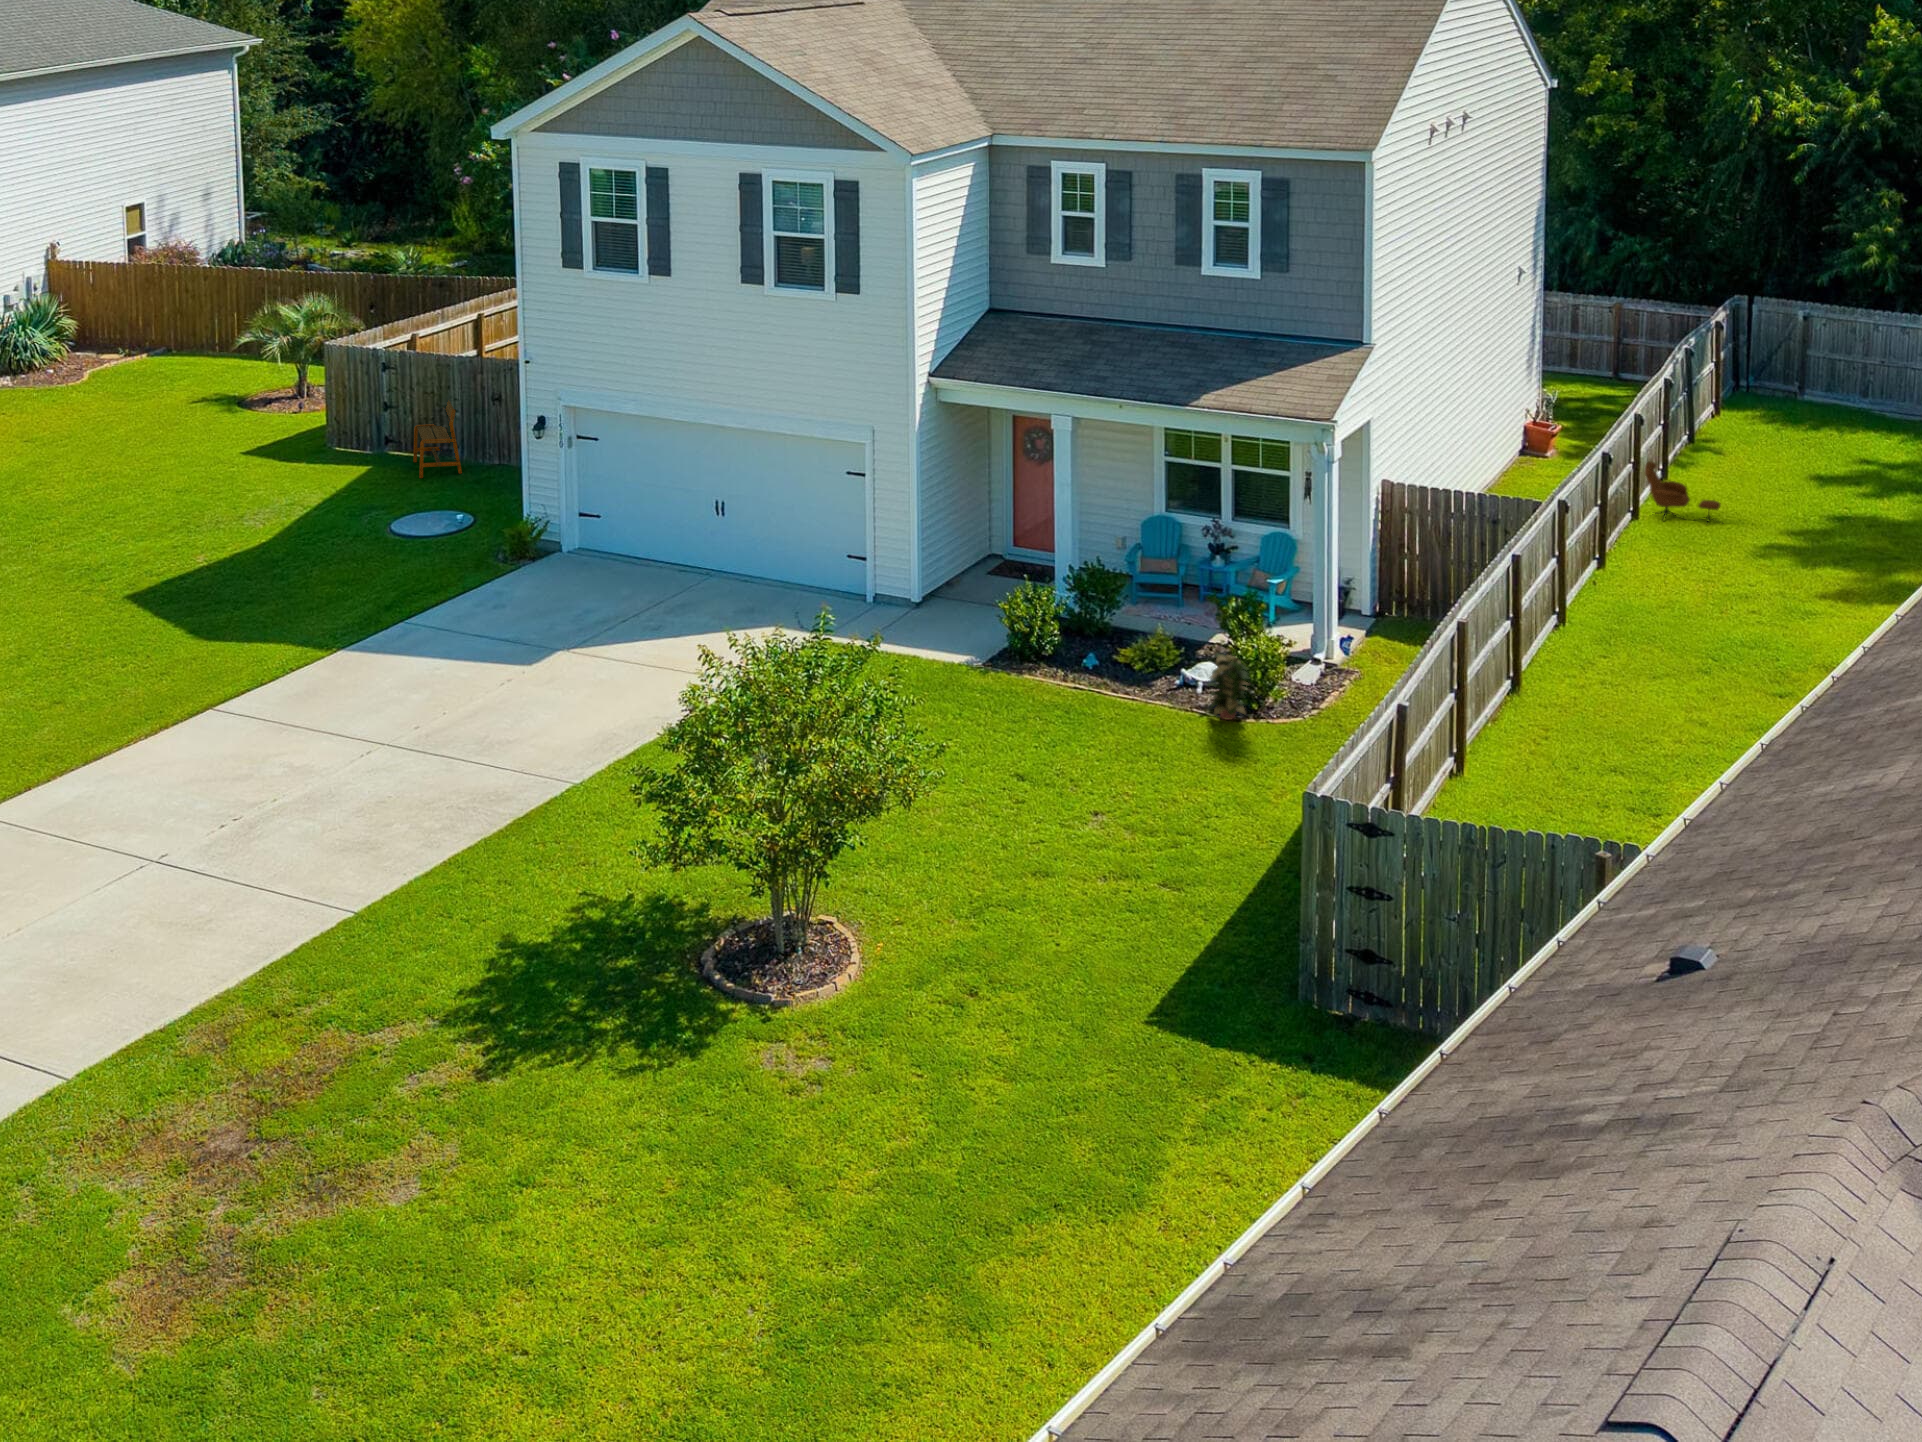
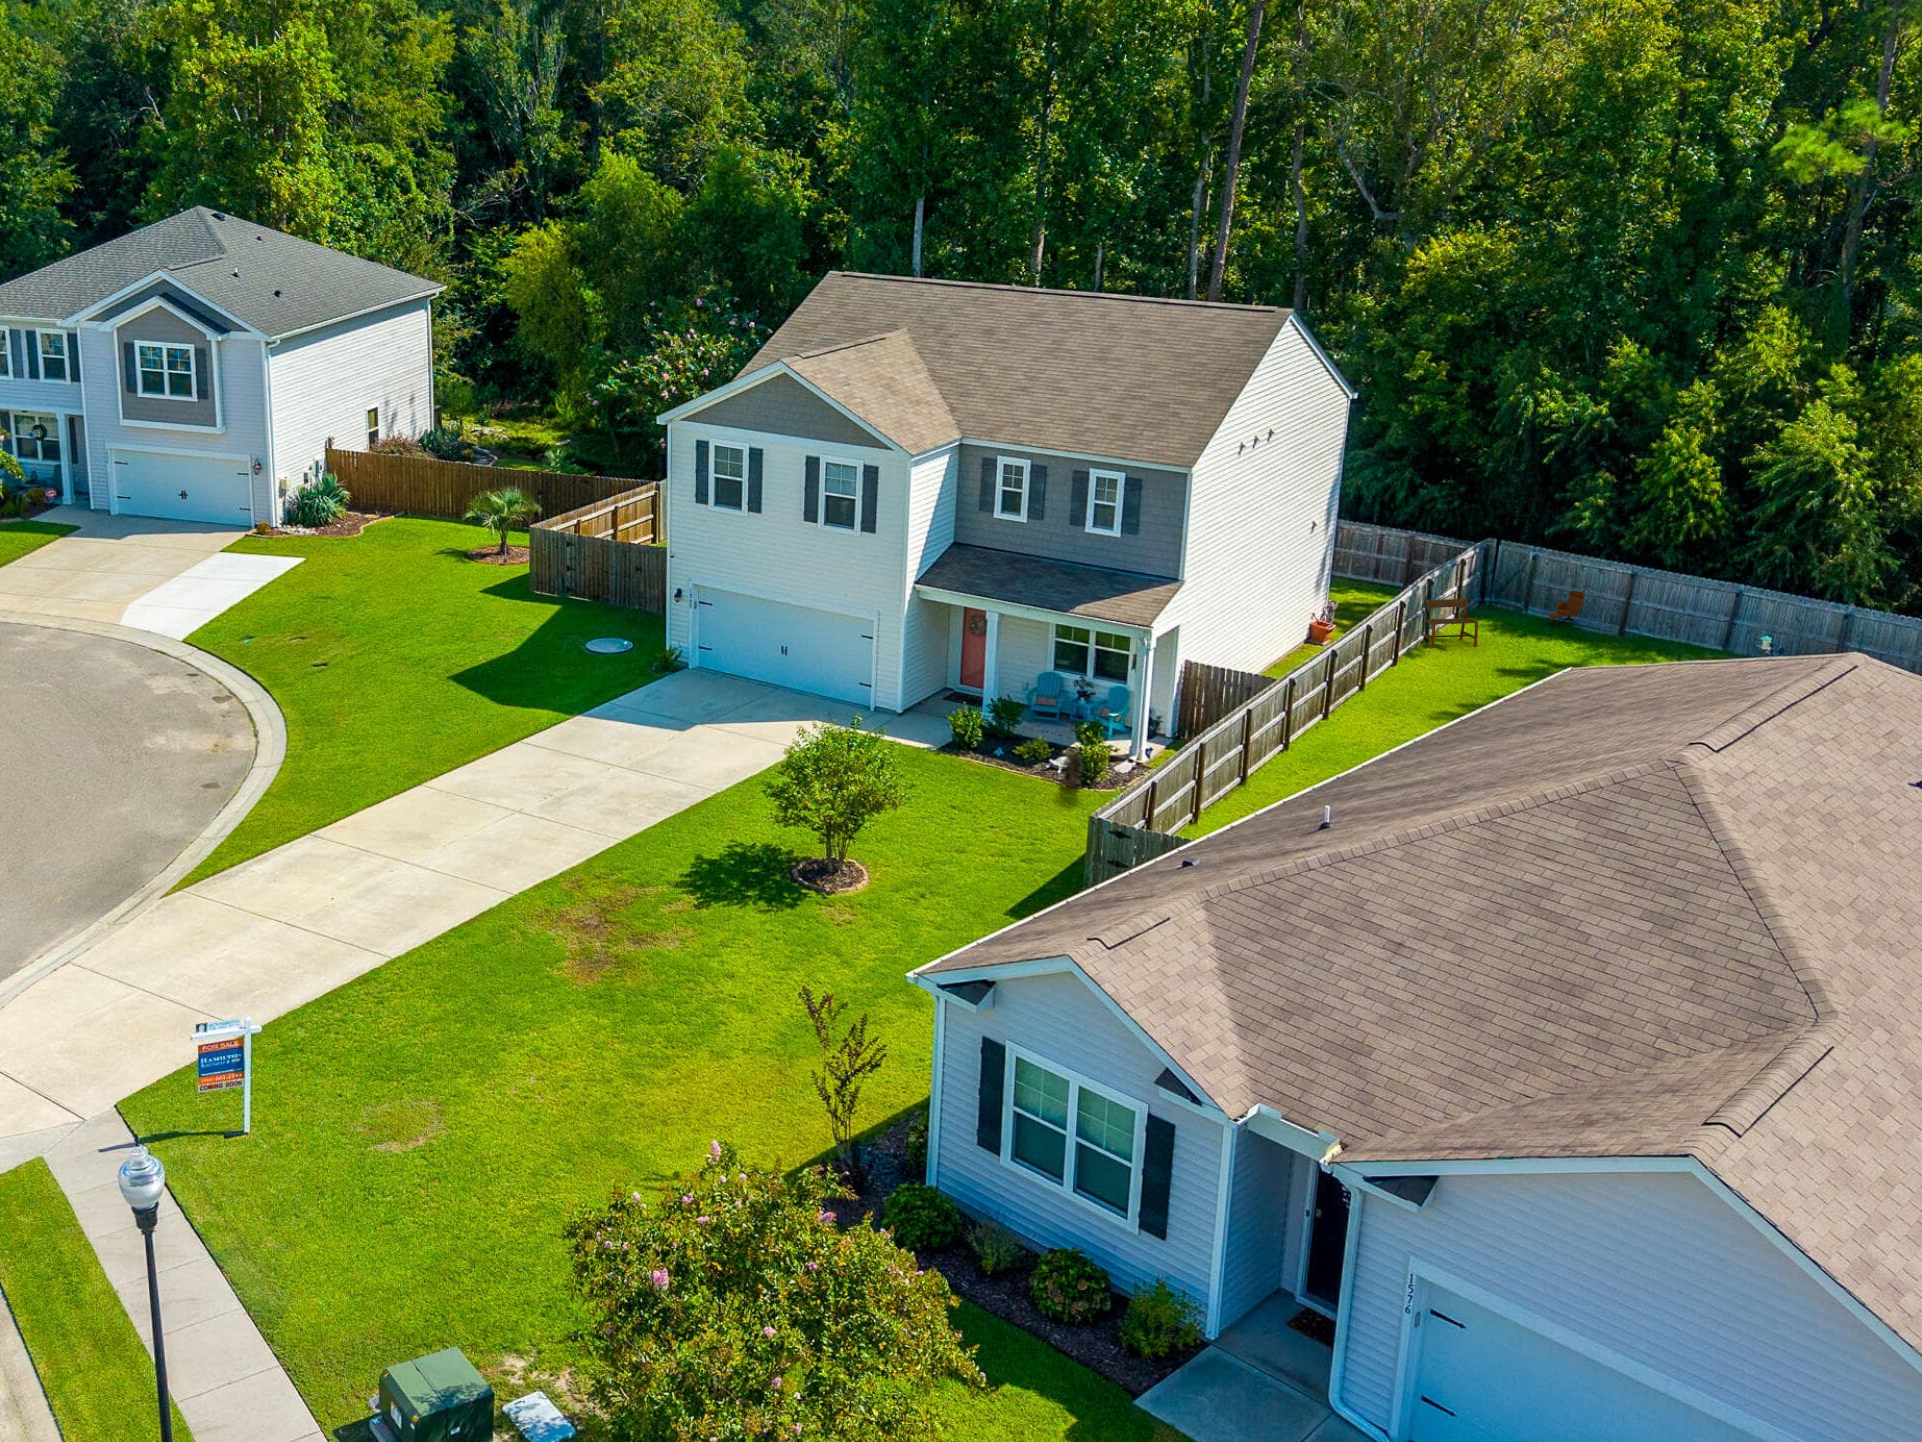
bench: present [413,400,462,478] -> present [1424,598,1478,648]
lounge chair: present [1645,461,1721,523] -> present [1548,590,1585,627]

